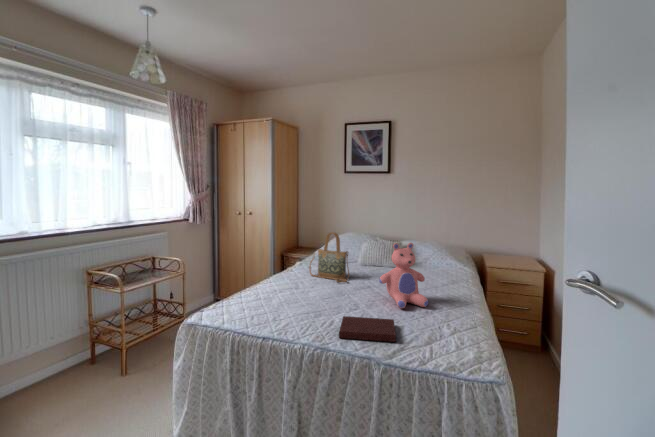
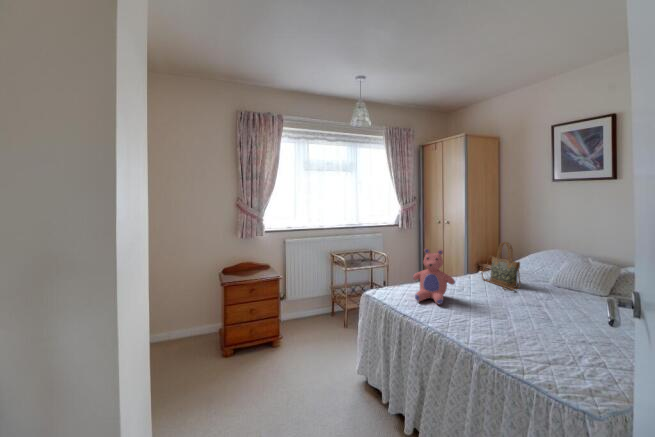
teddy bear: present [379,243,428,308] -> present [413,248,455,304]
notebook: present [339,316,396,342] -> none [460,317,525,349]

